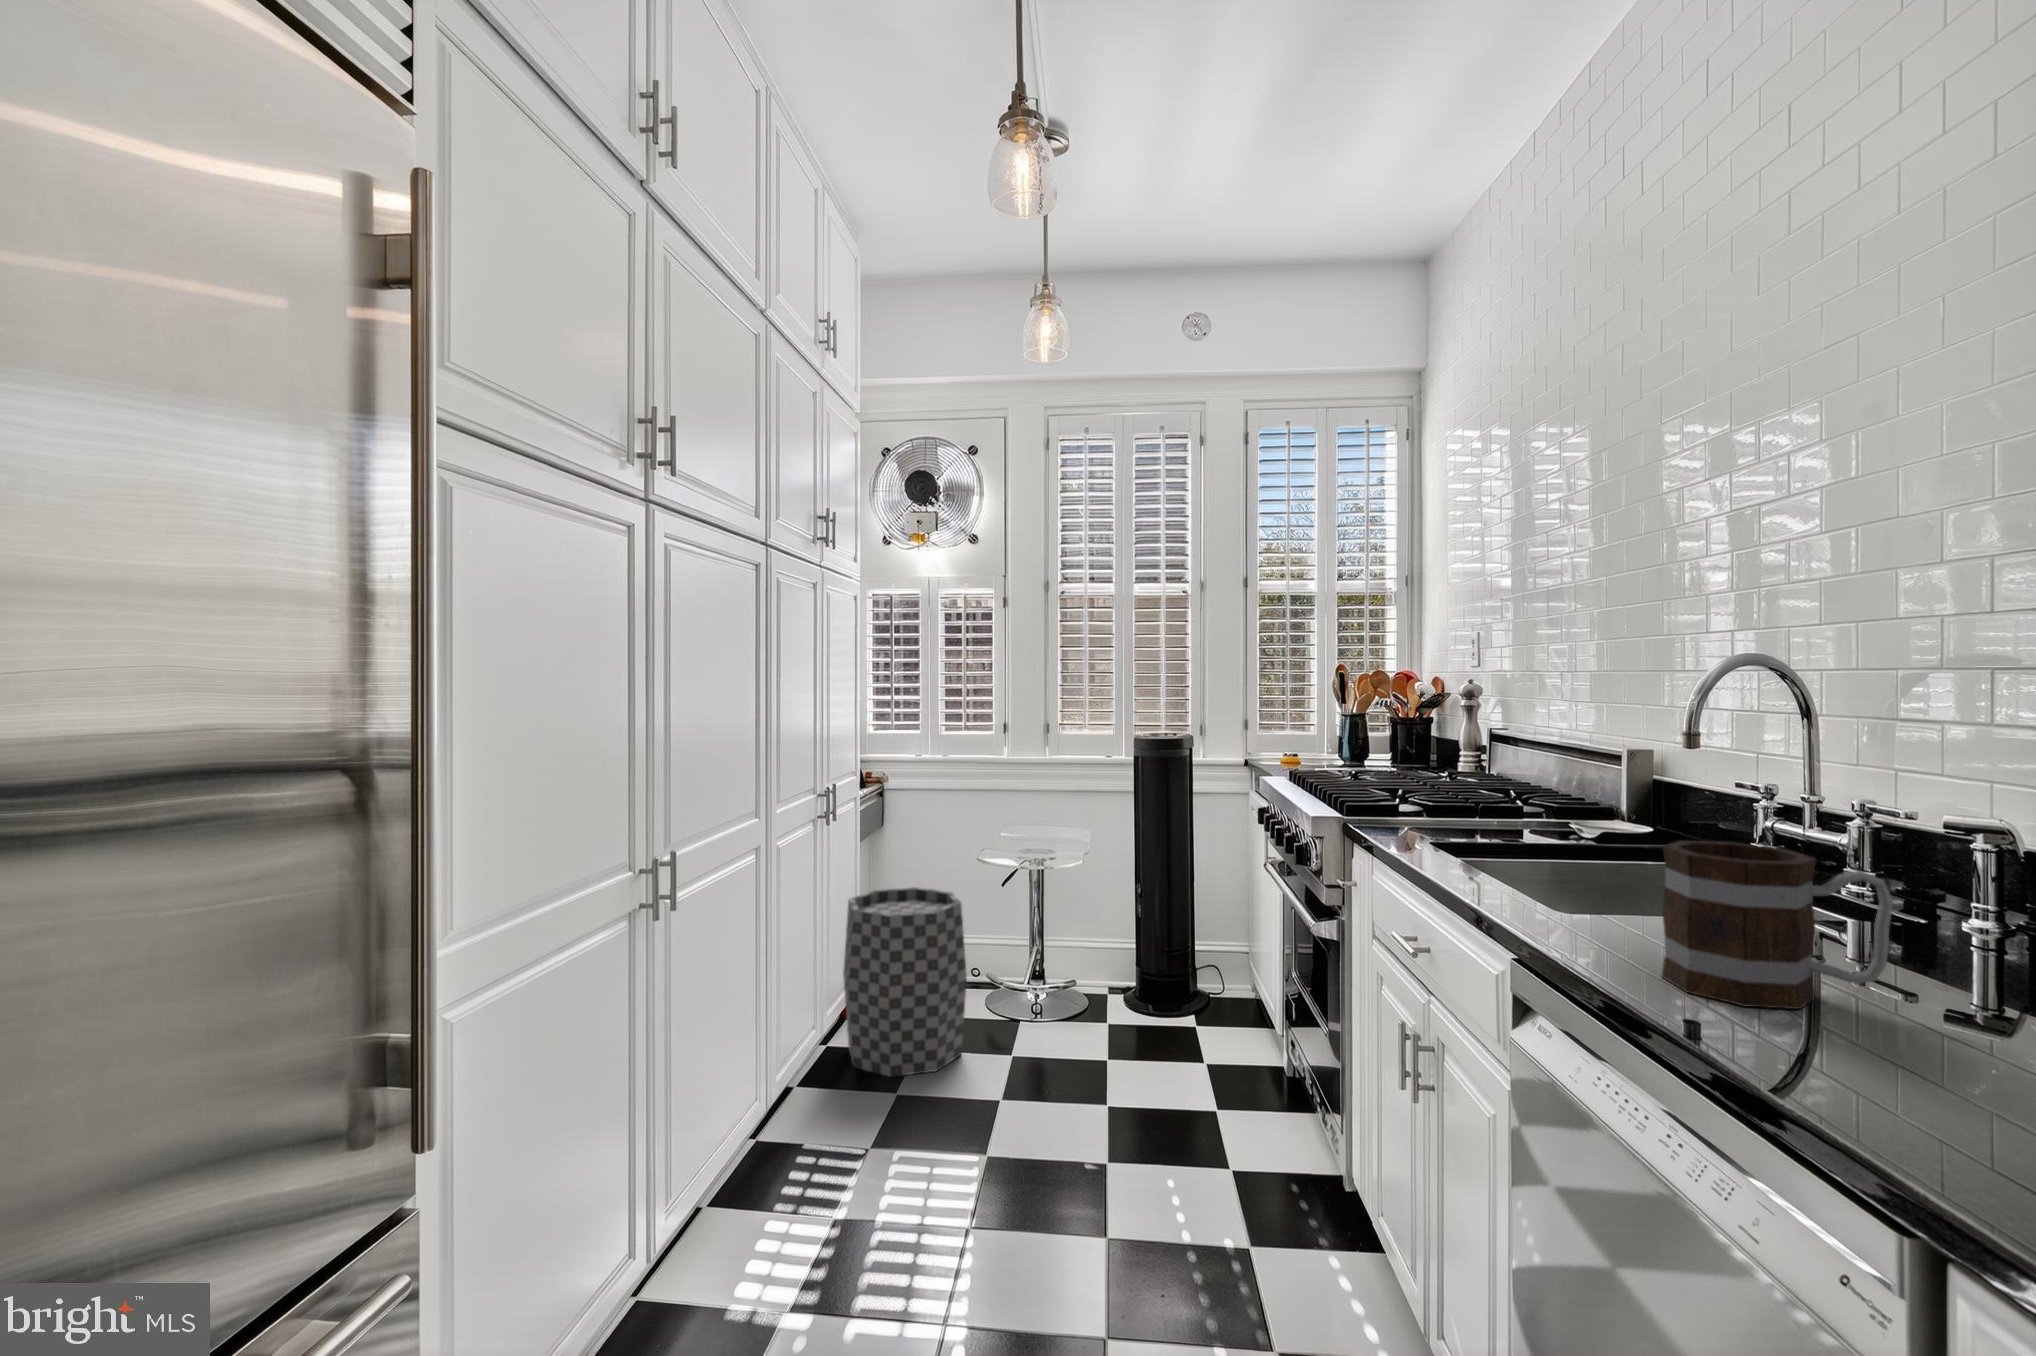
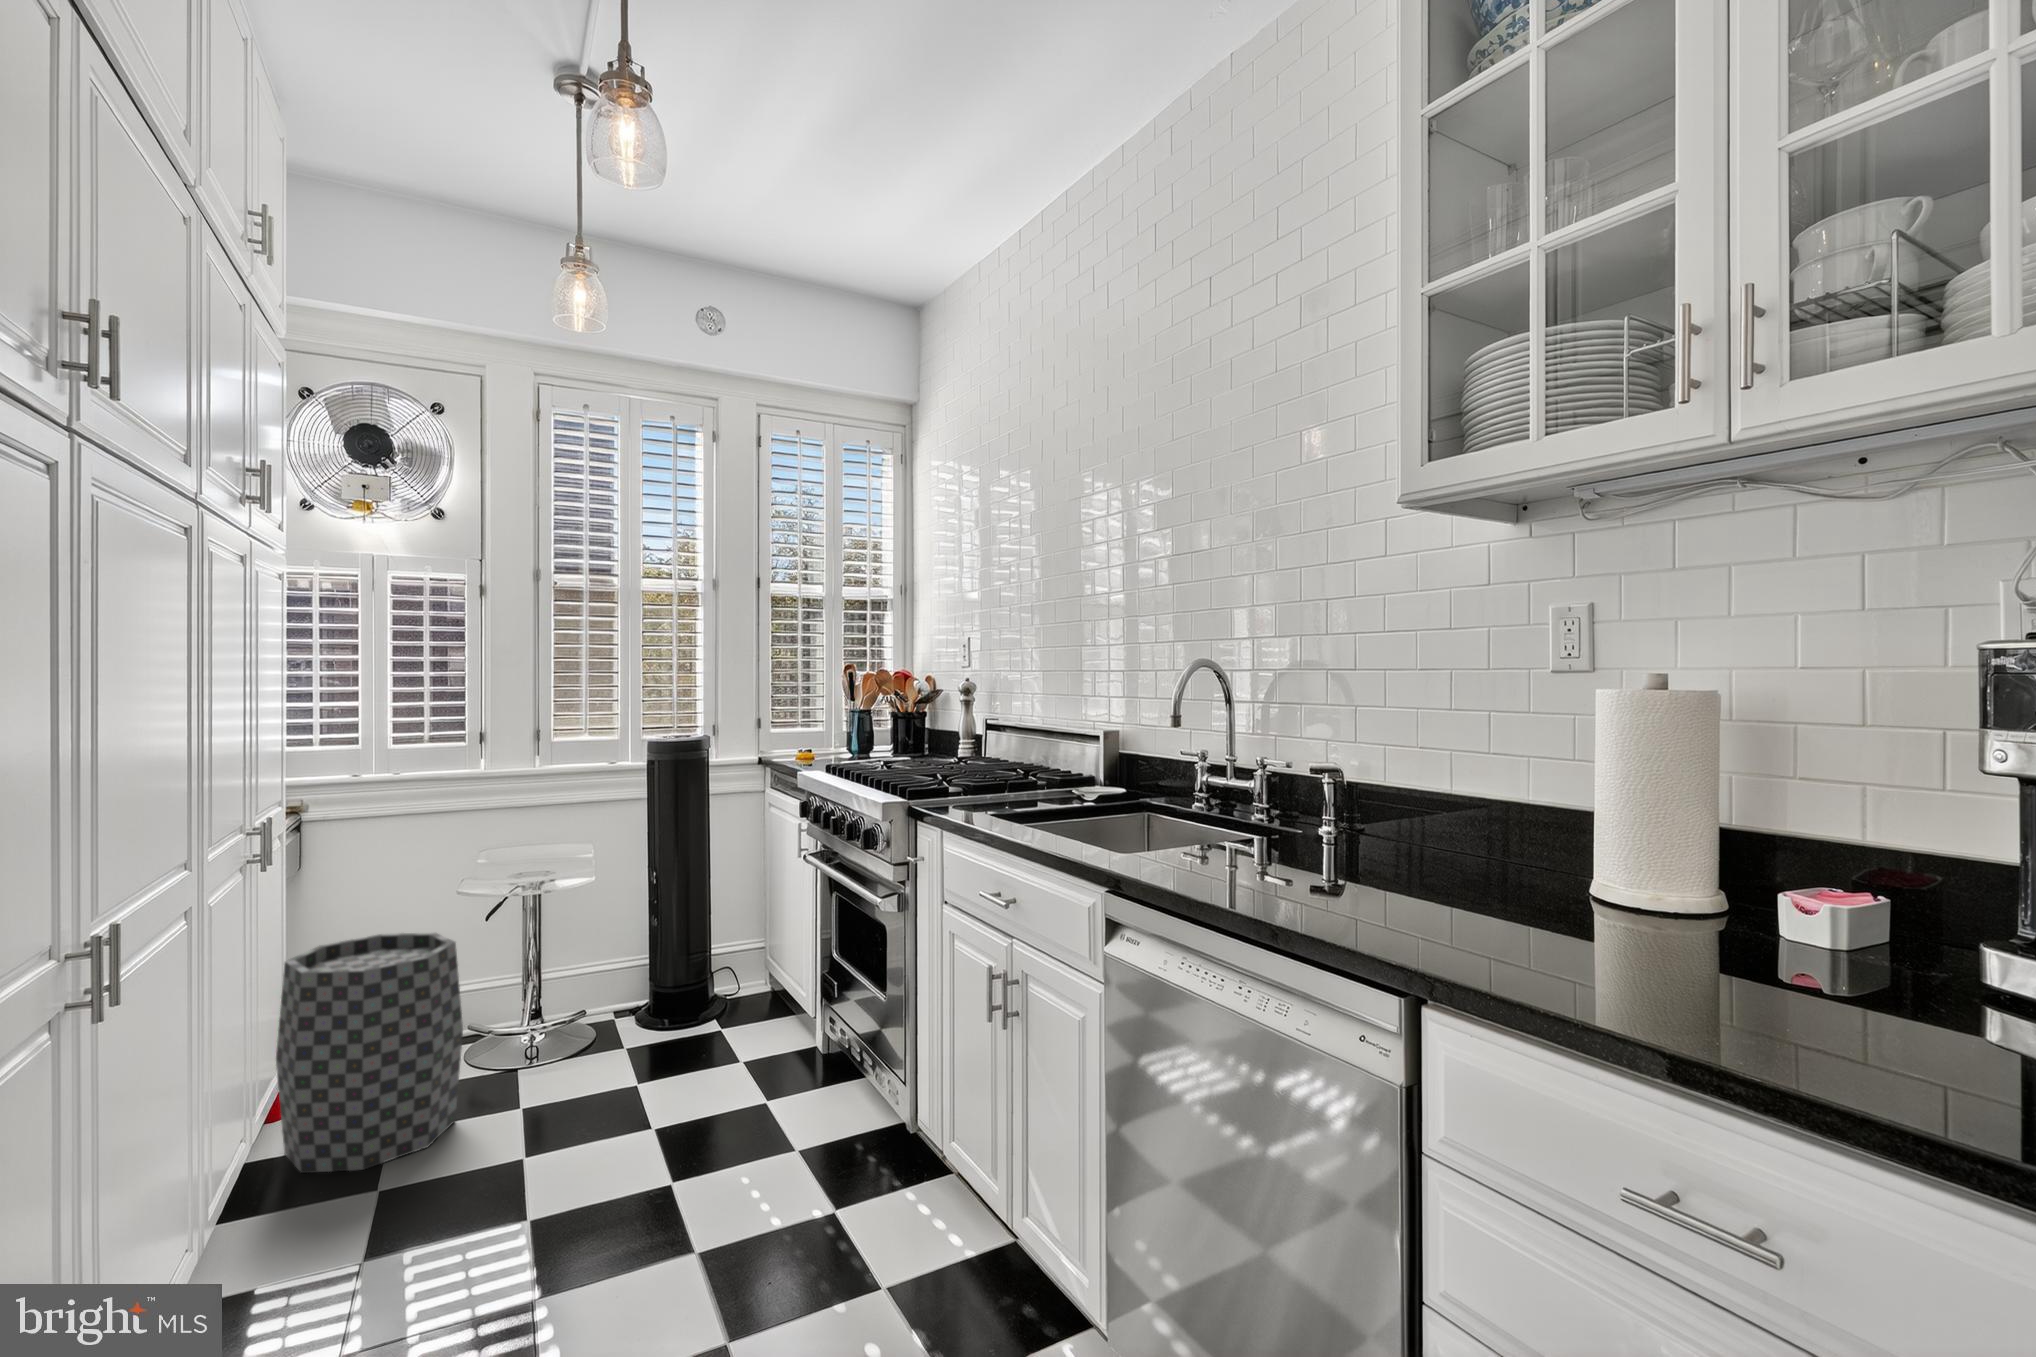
mug: present [1662,841,1893,1009] -> none [1221,784,1341,891]

